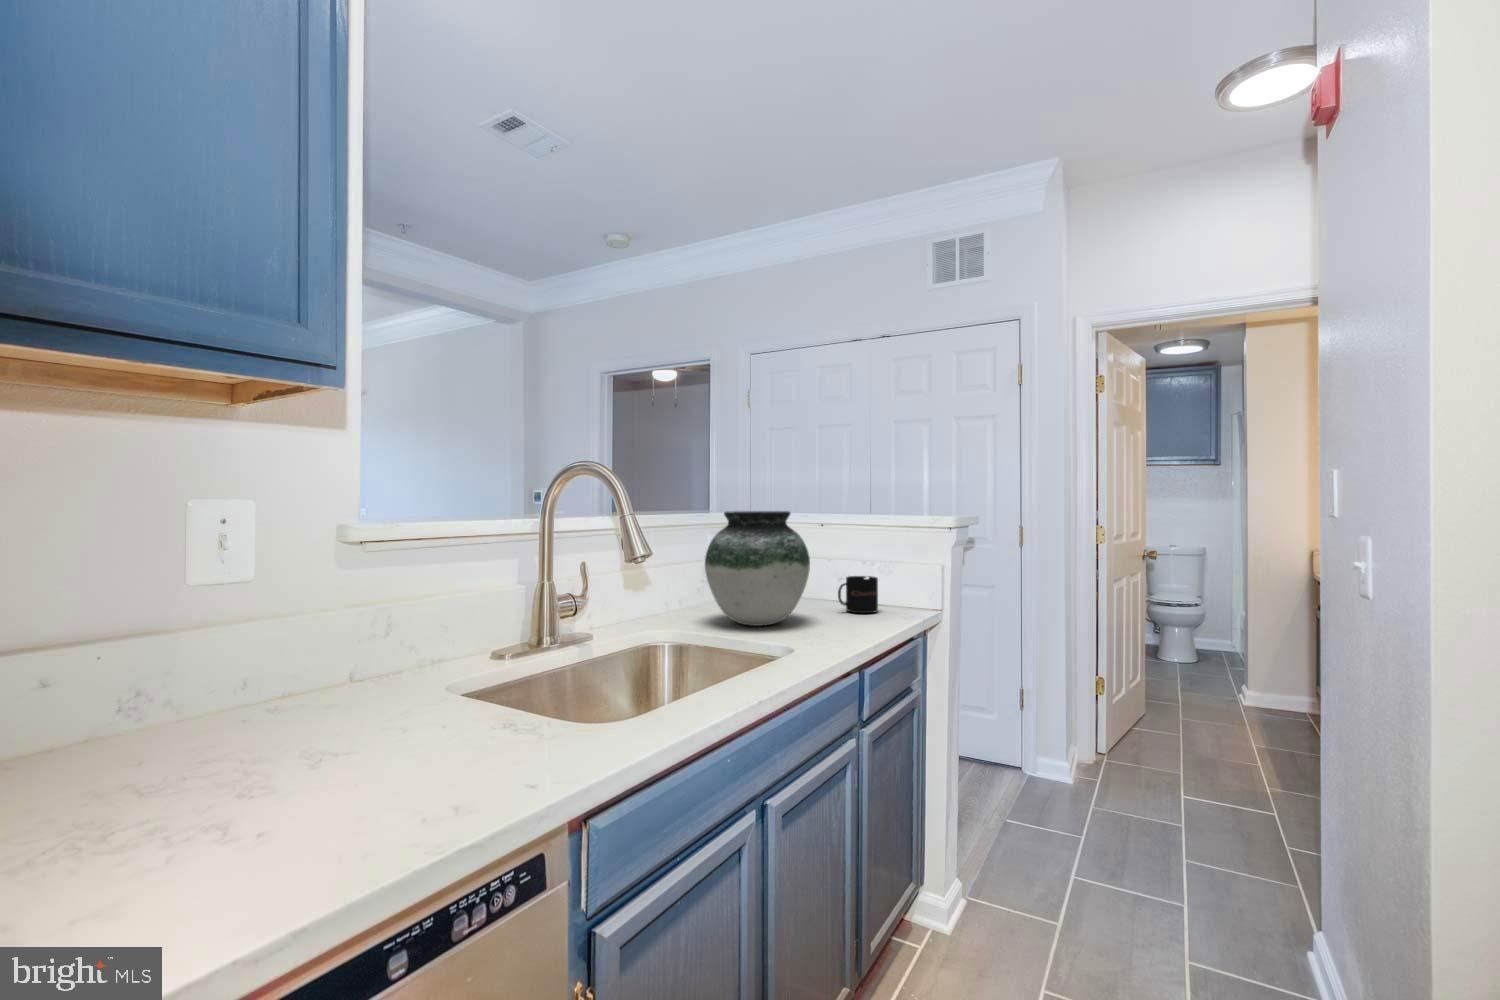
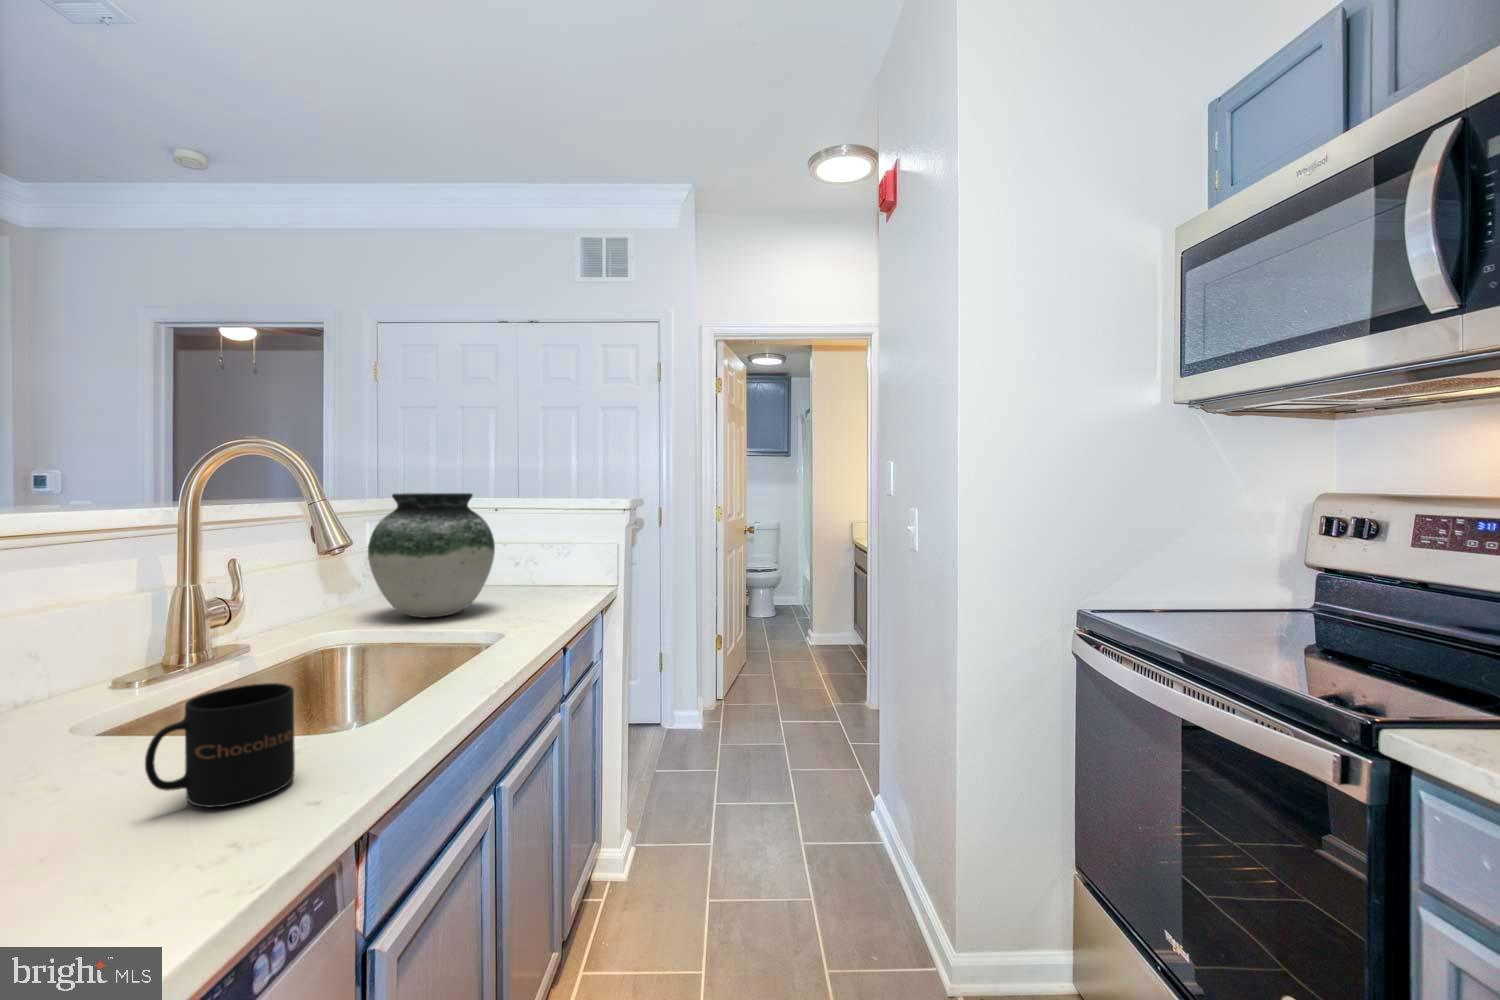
mug: present [838,576,878,613] -> present [145,683,295,807]

